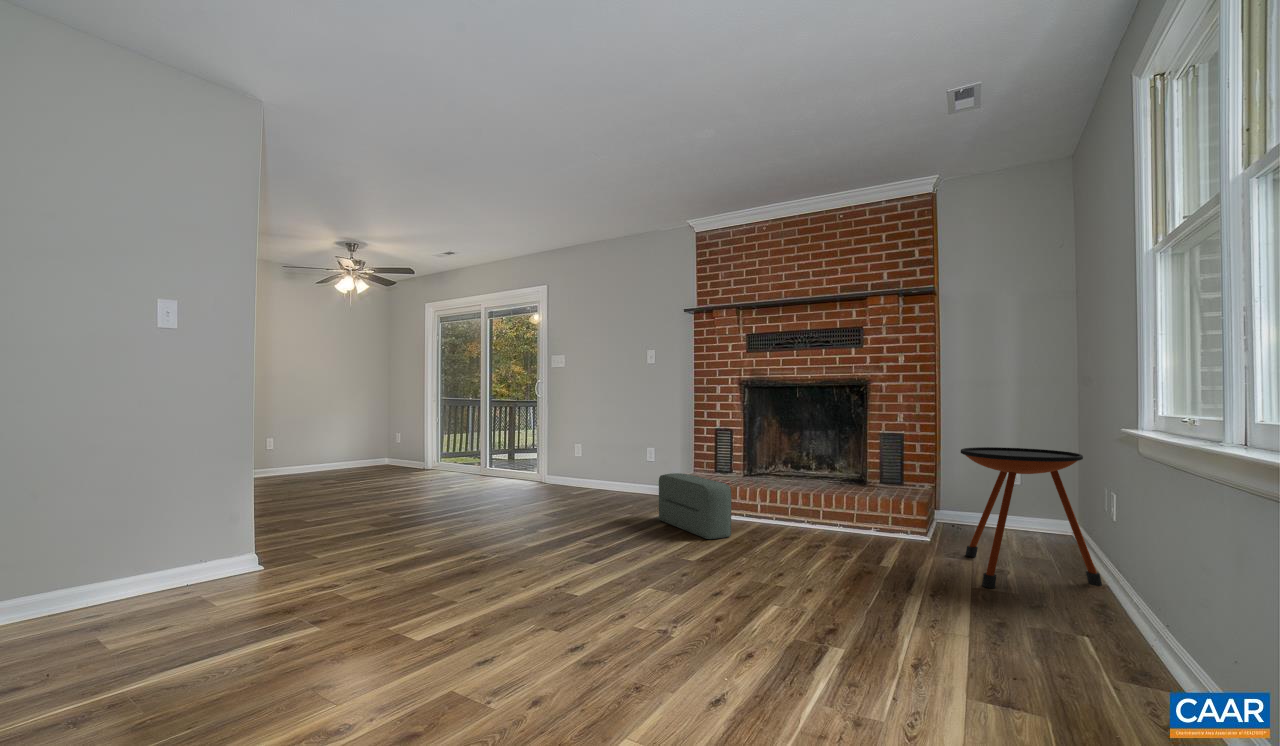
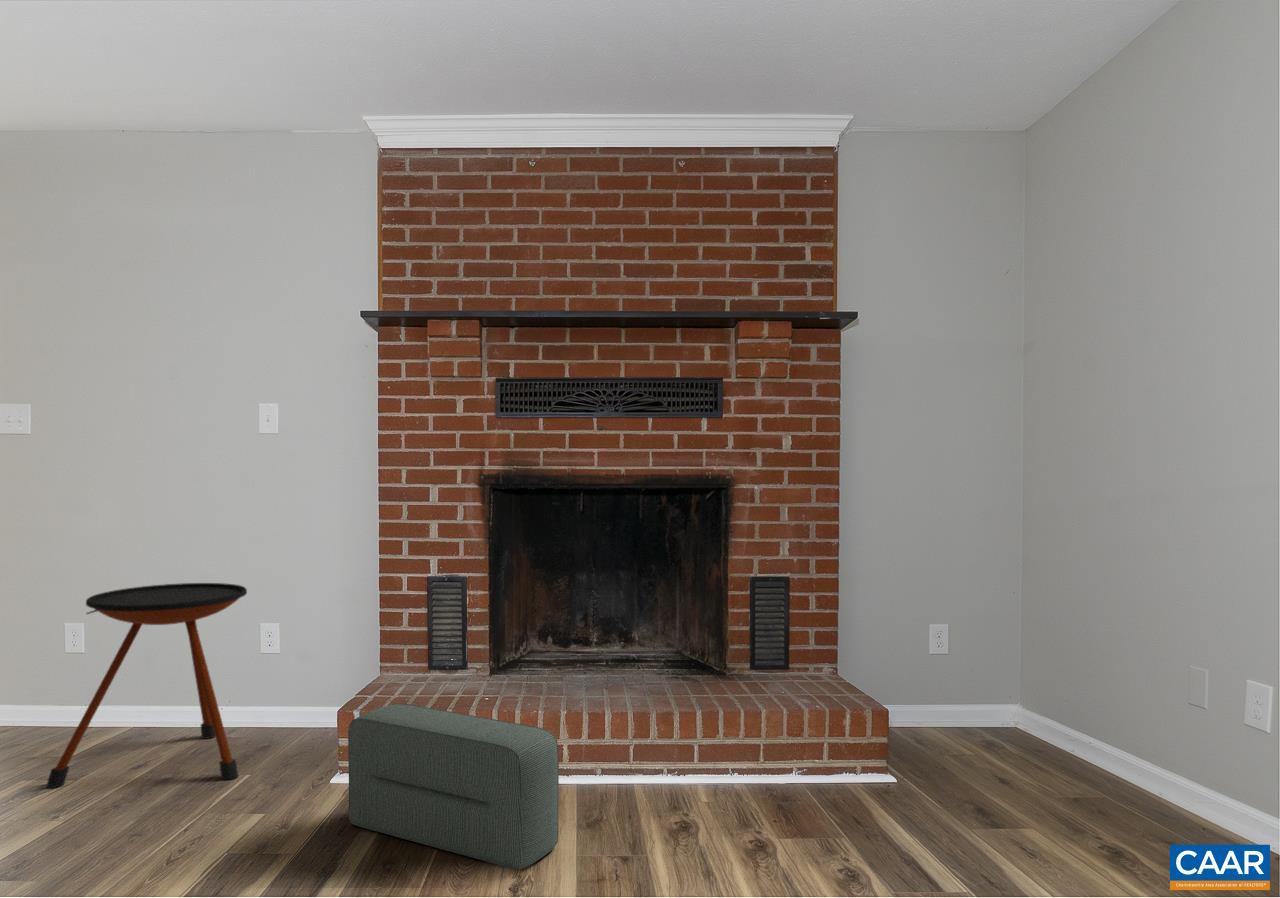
side table: present [961,447,1102,588] -> present [46,583,247,788]

